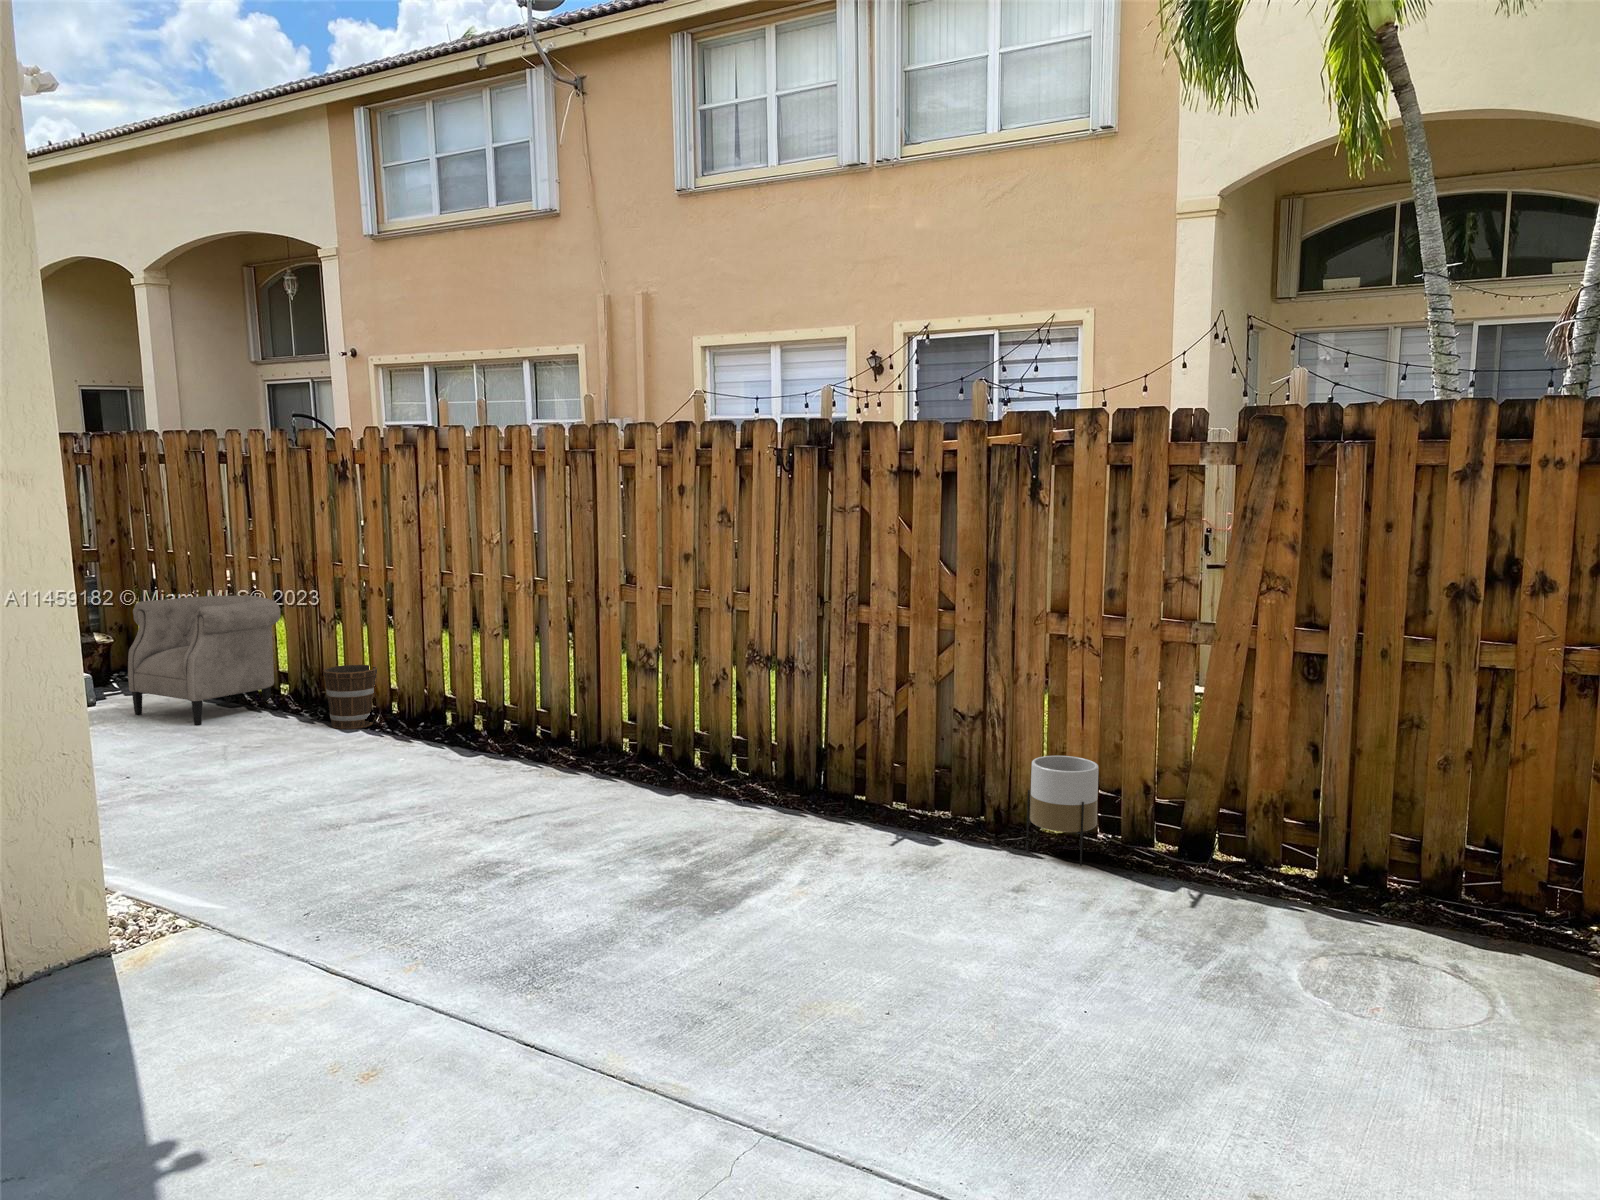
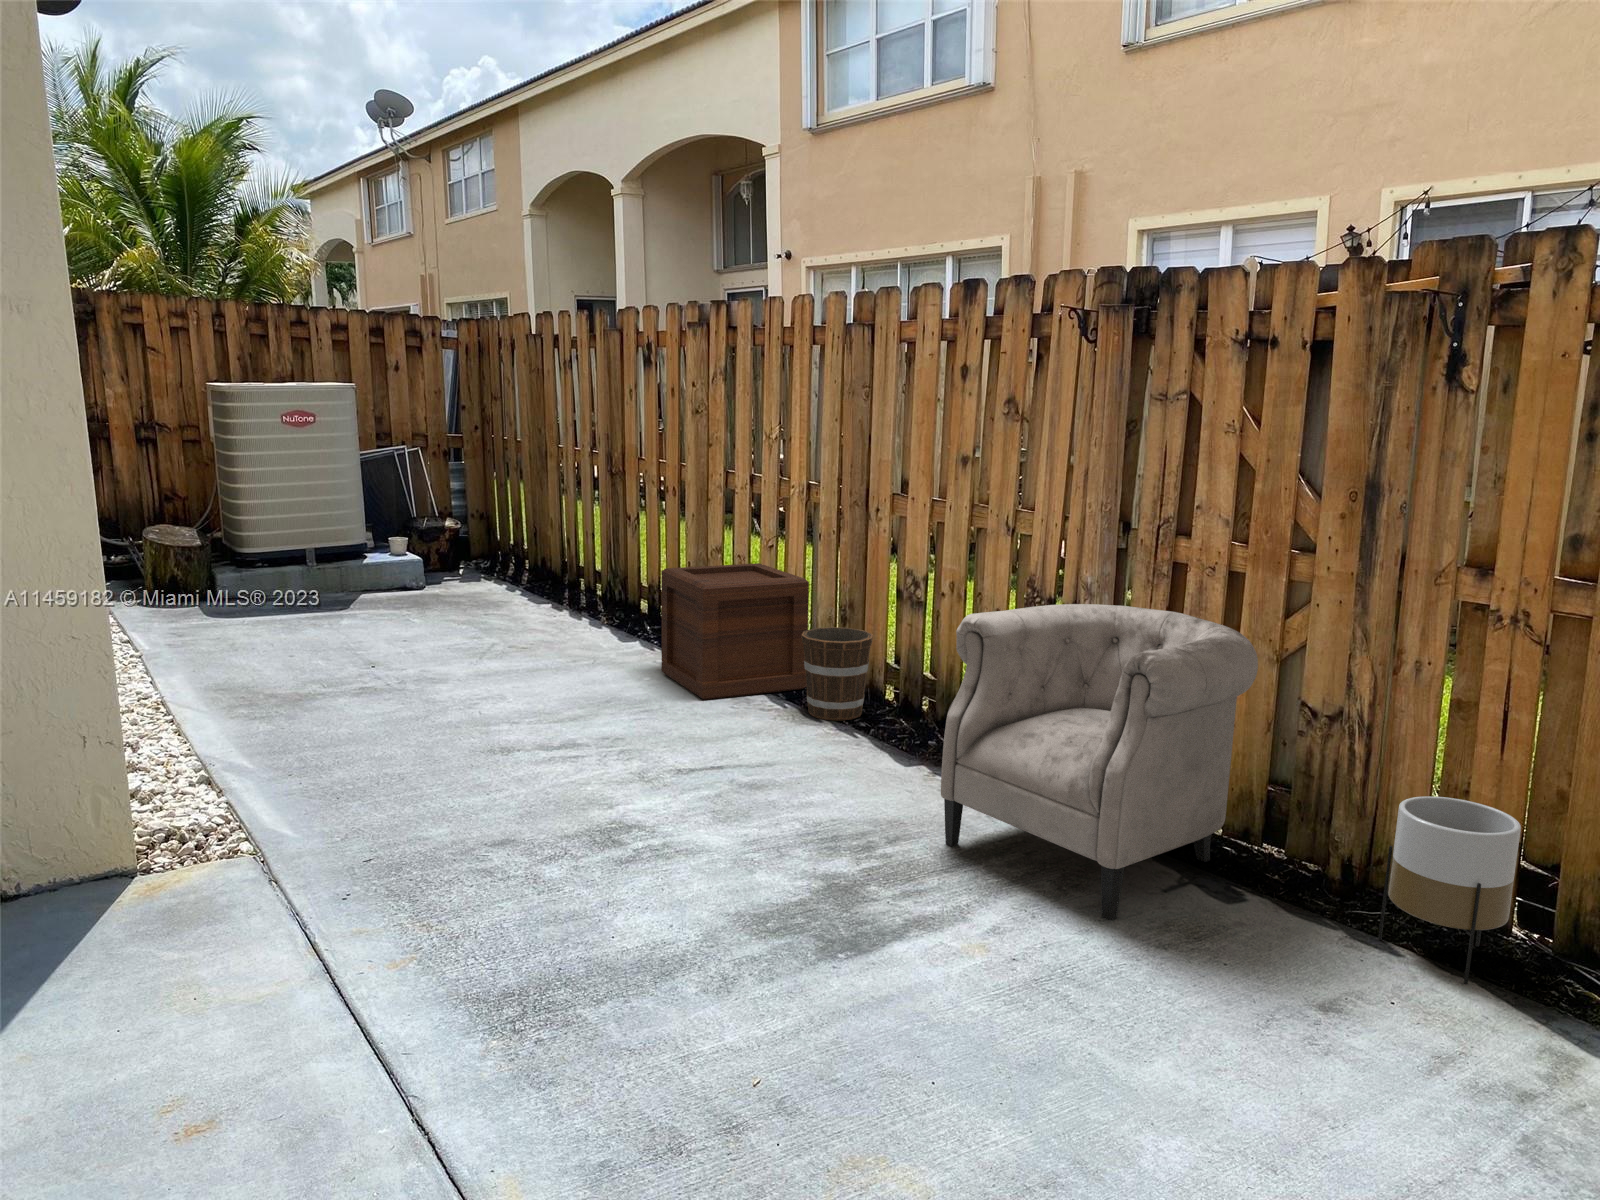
chair: present [128,596,280,726] -> present [941,604,1258,921]
wooden crate: none [405,650,546,771] -> present [661,563,809,700]
bucket: present [323,665,378,729] -> present [802,627,873,720]

